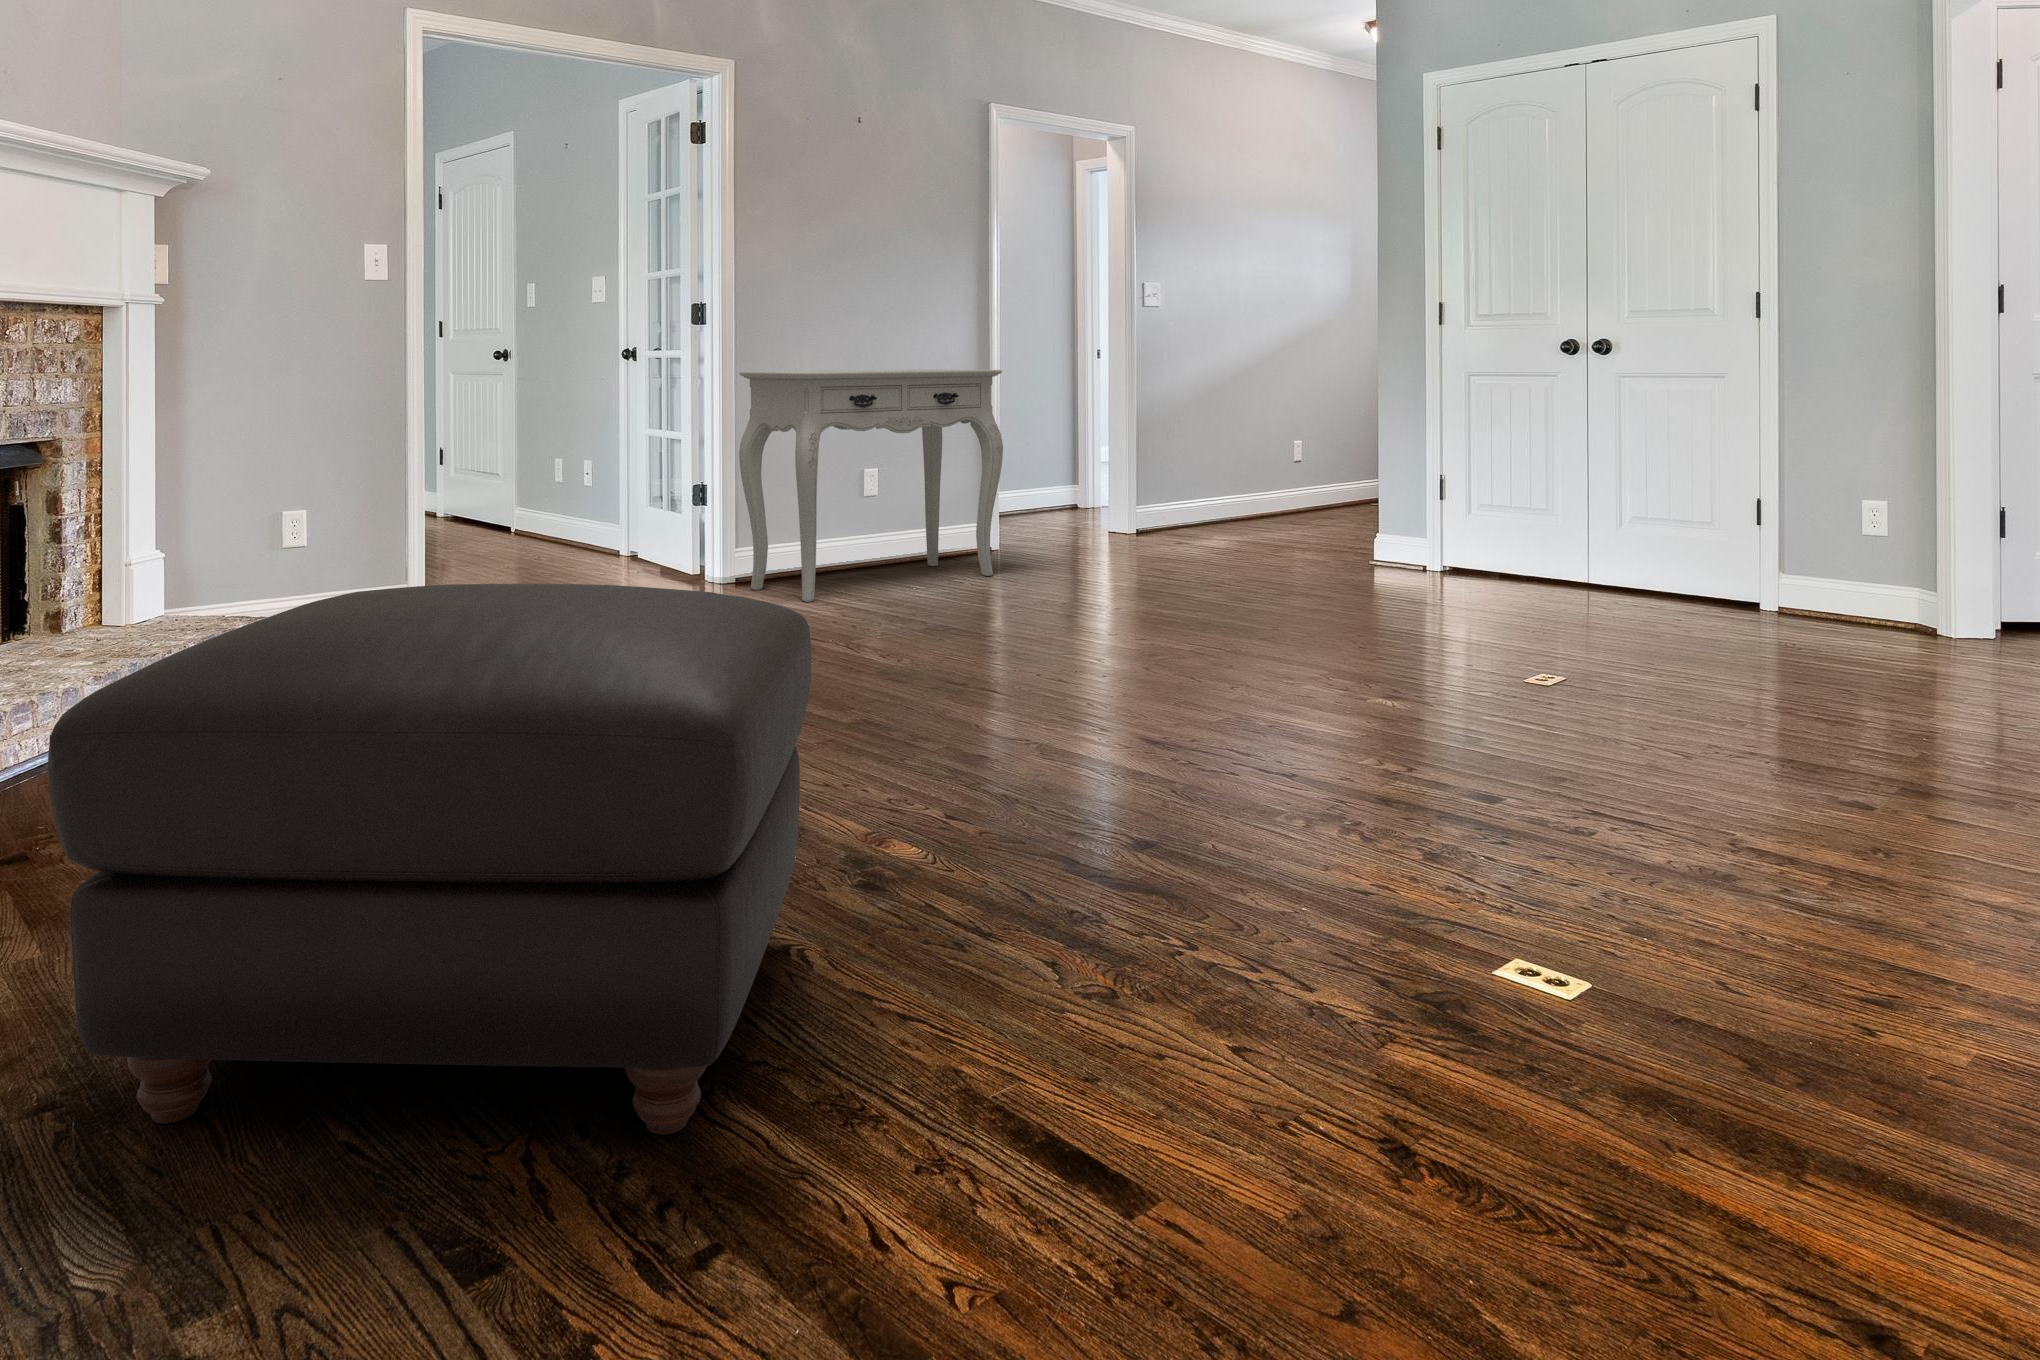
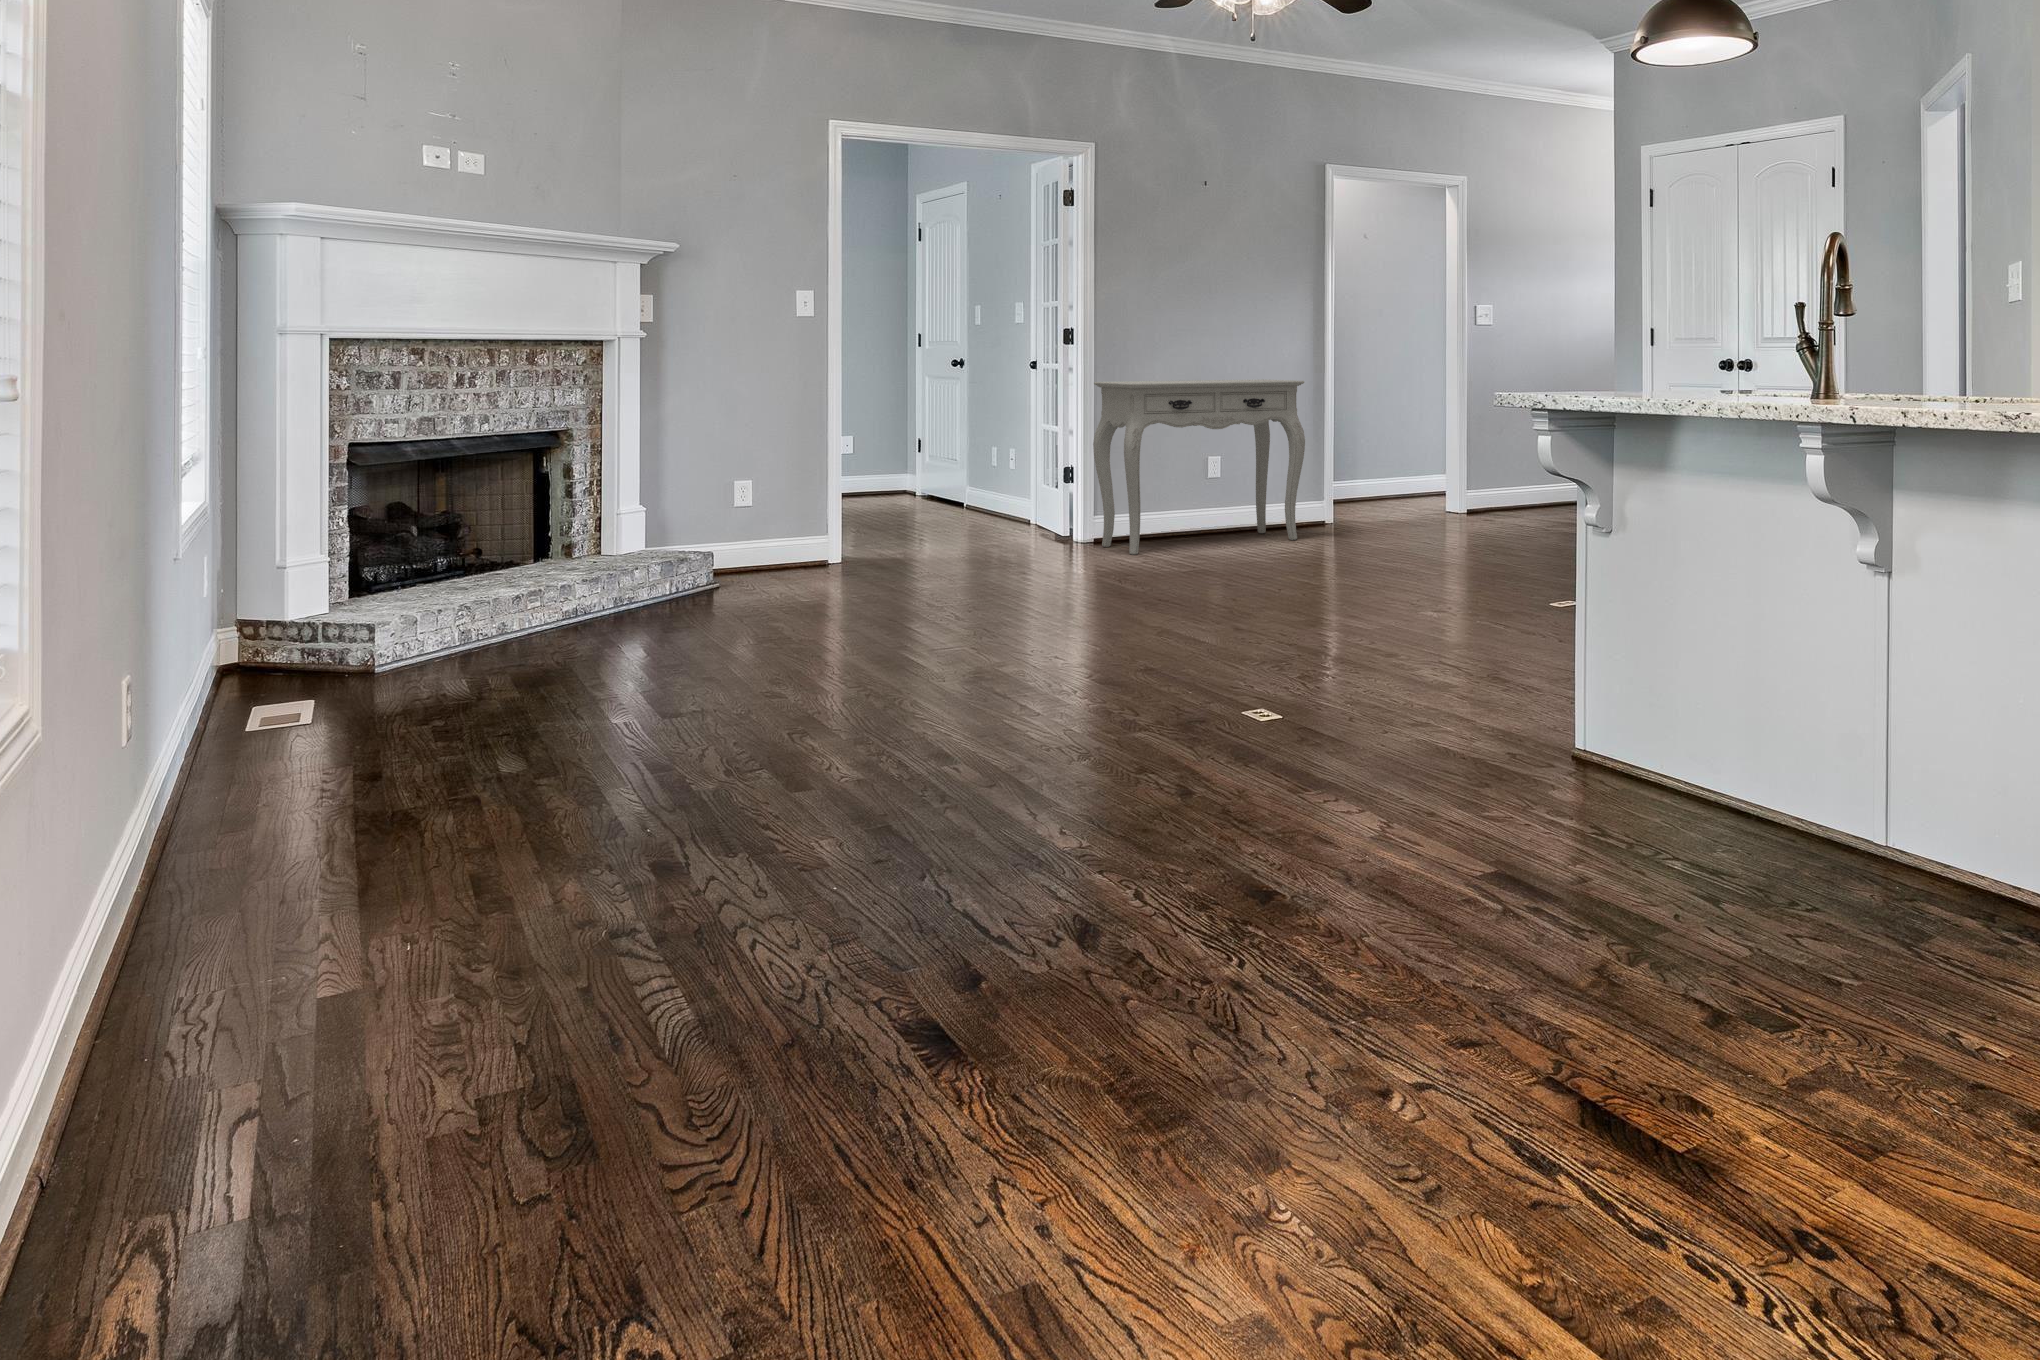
ottoman: present [48,584,811,1135] -> none [502,506,924,750]

